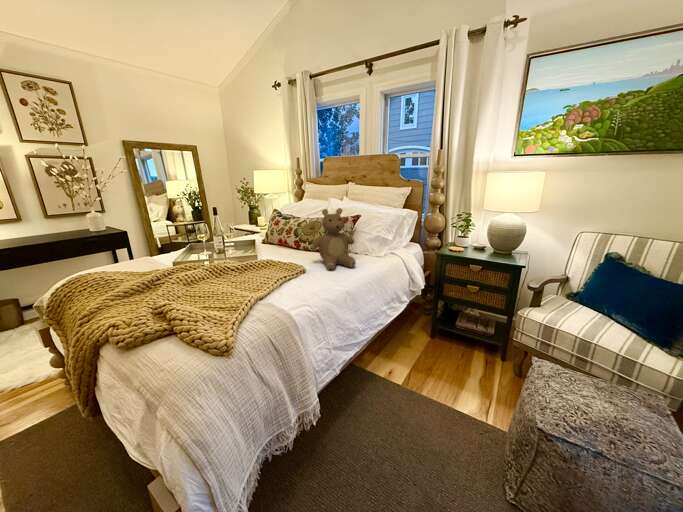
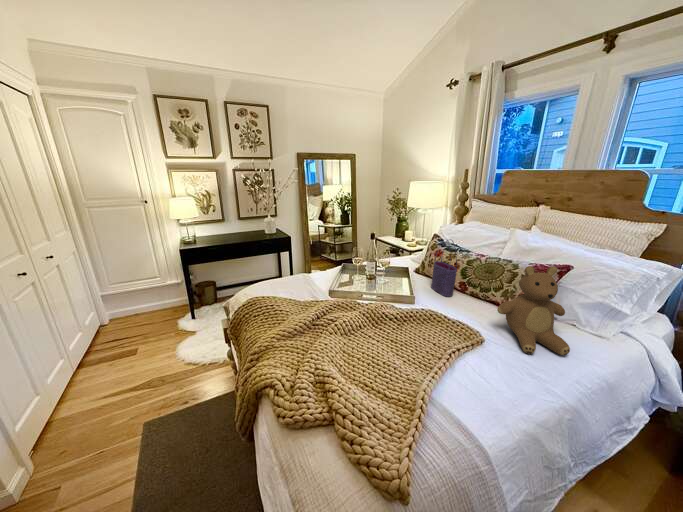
tote bag: none [270,204,289,253] -> present [431,239,457,297]

